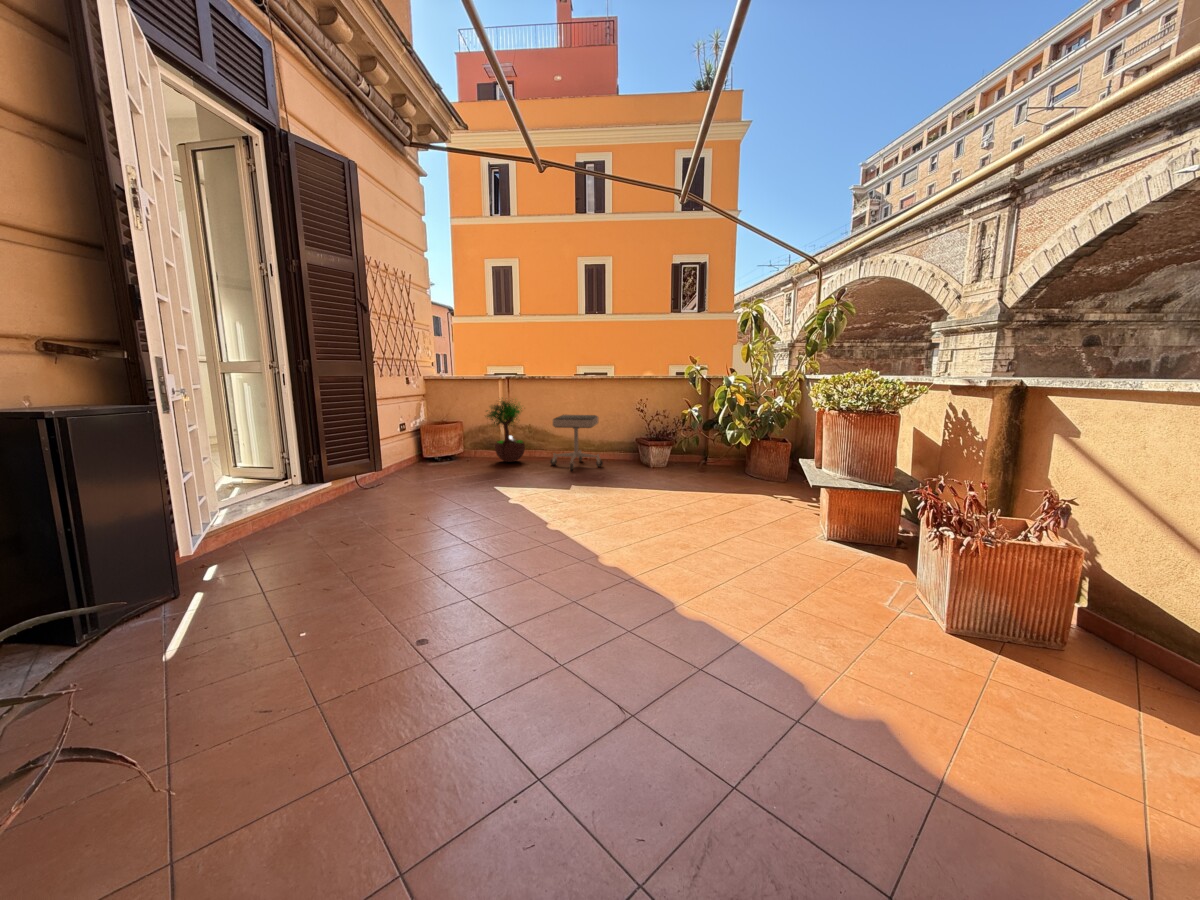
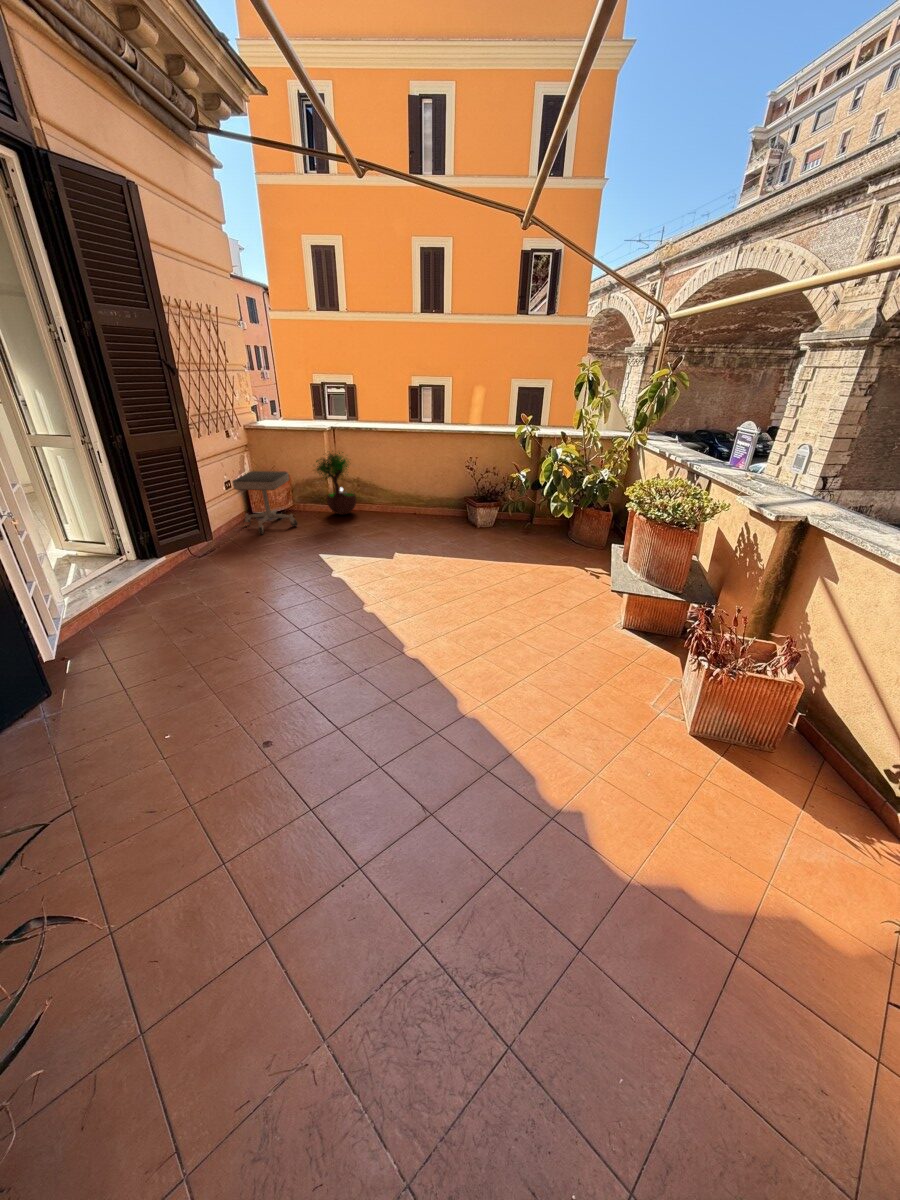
stool: present [550,415,603,470] -> present [232,471,297,534]

